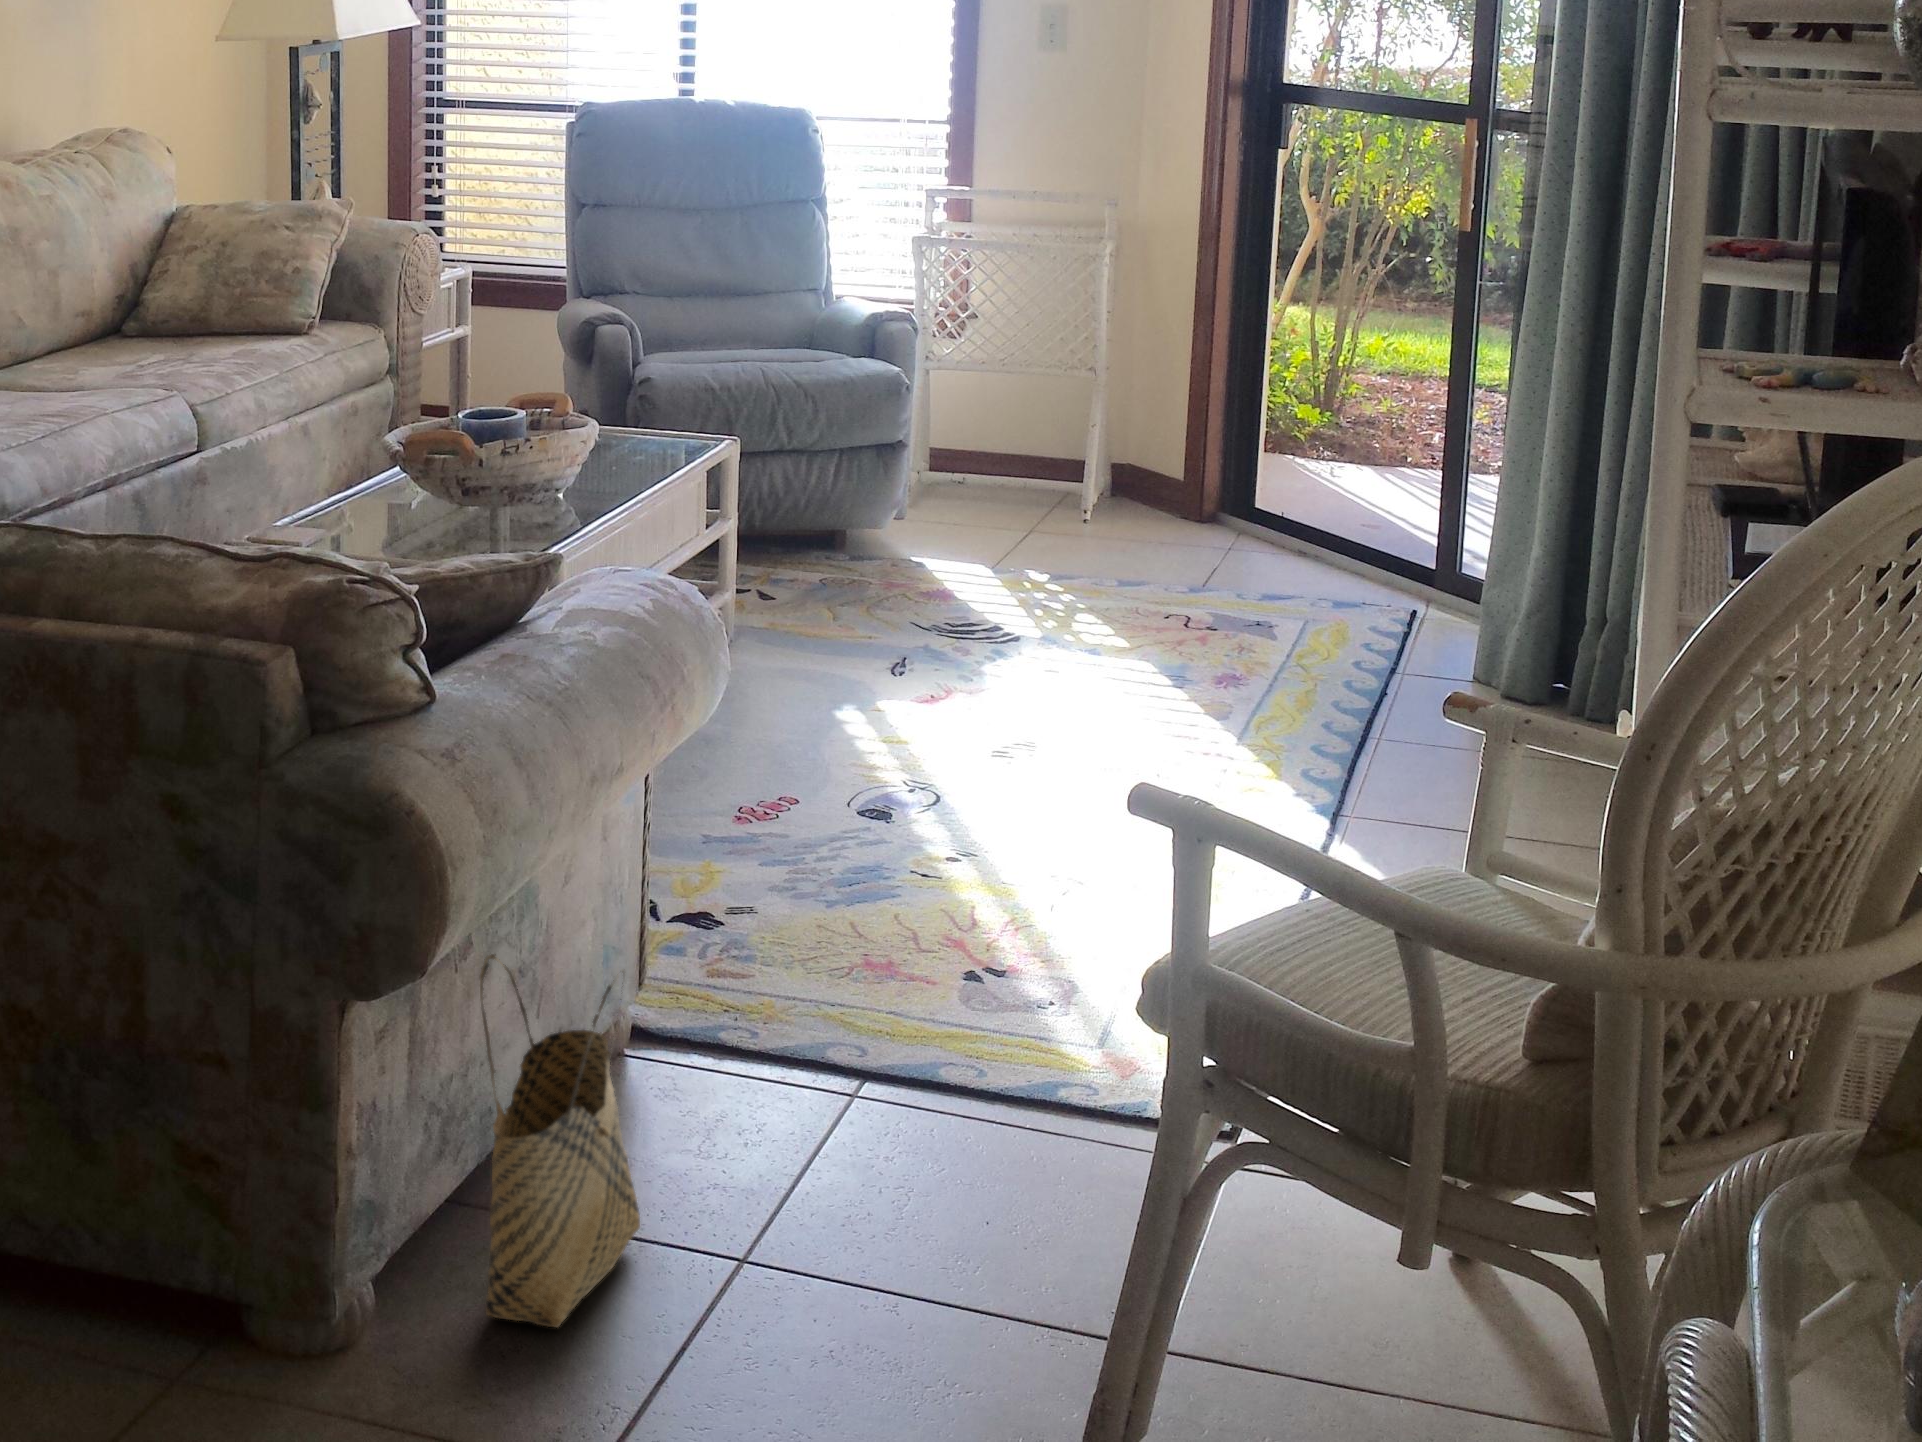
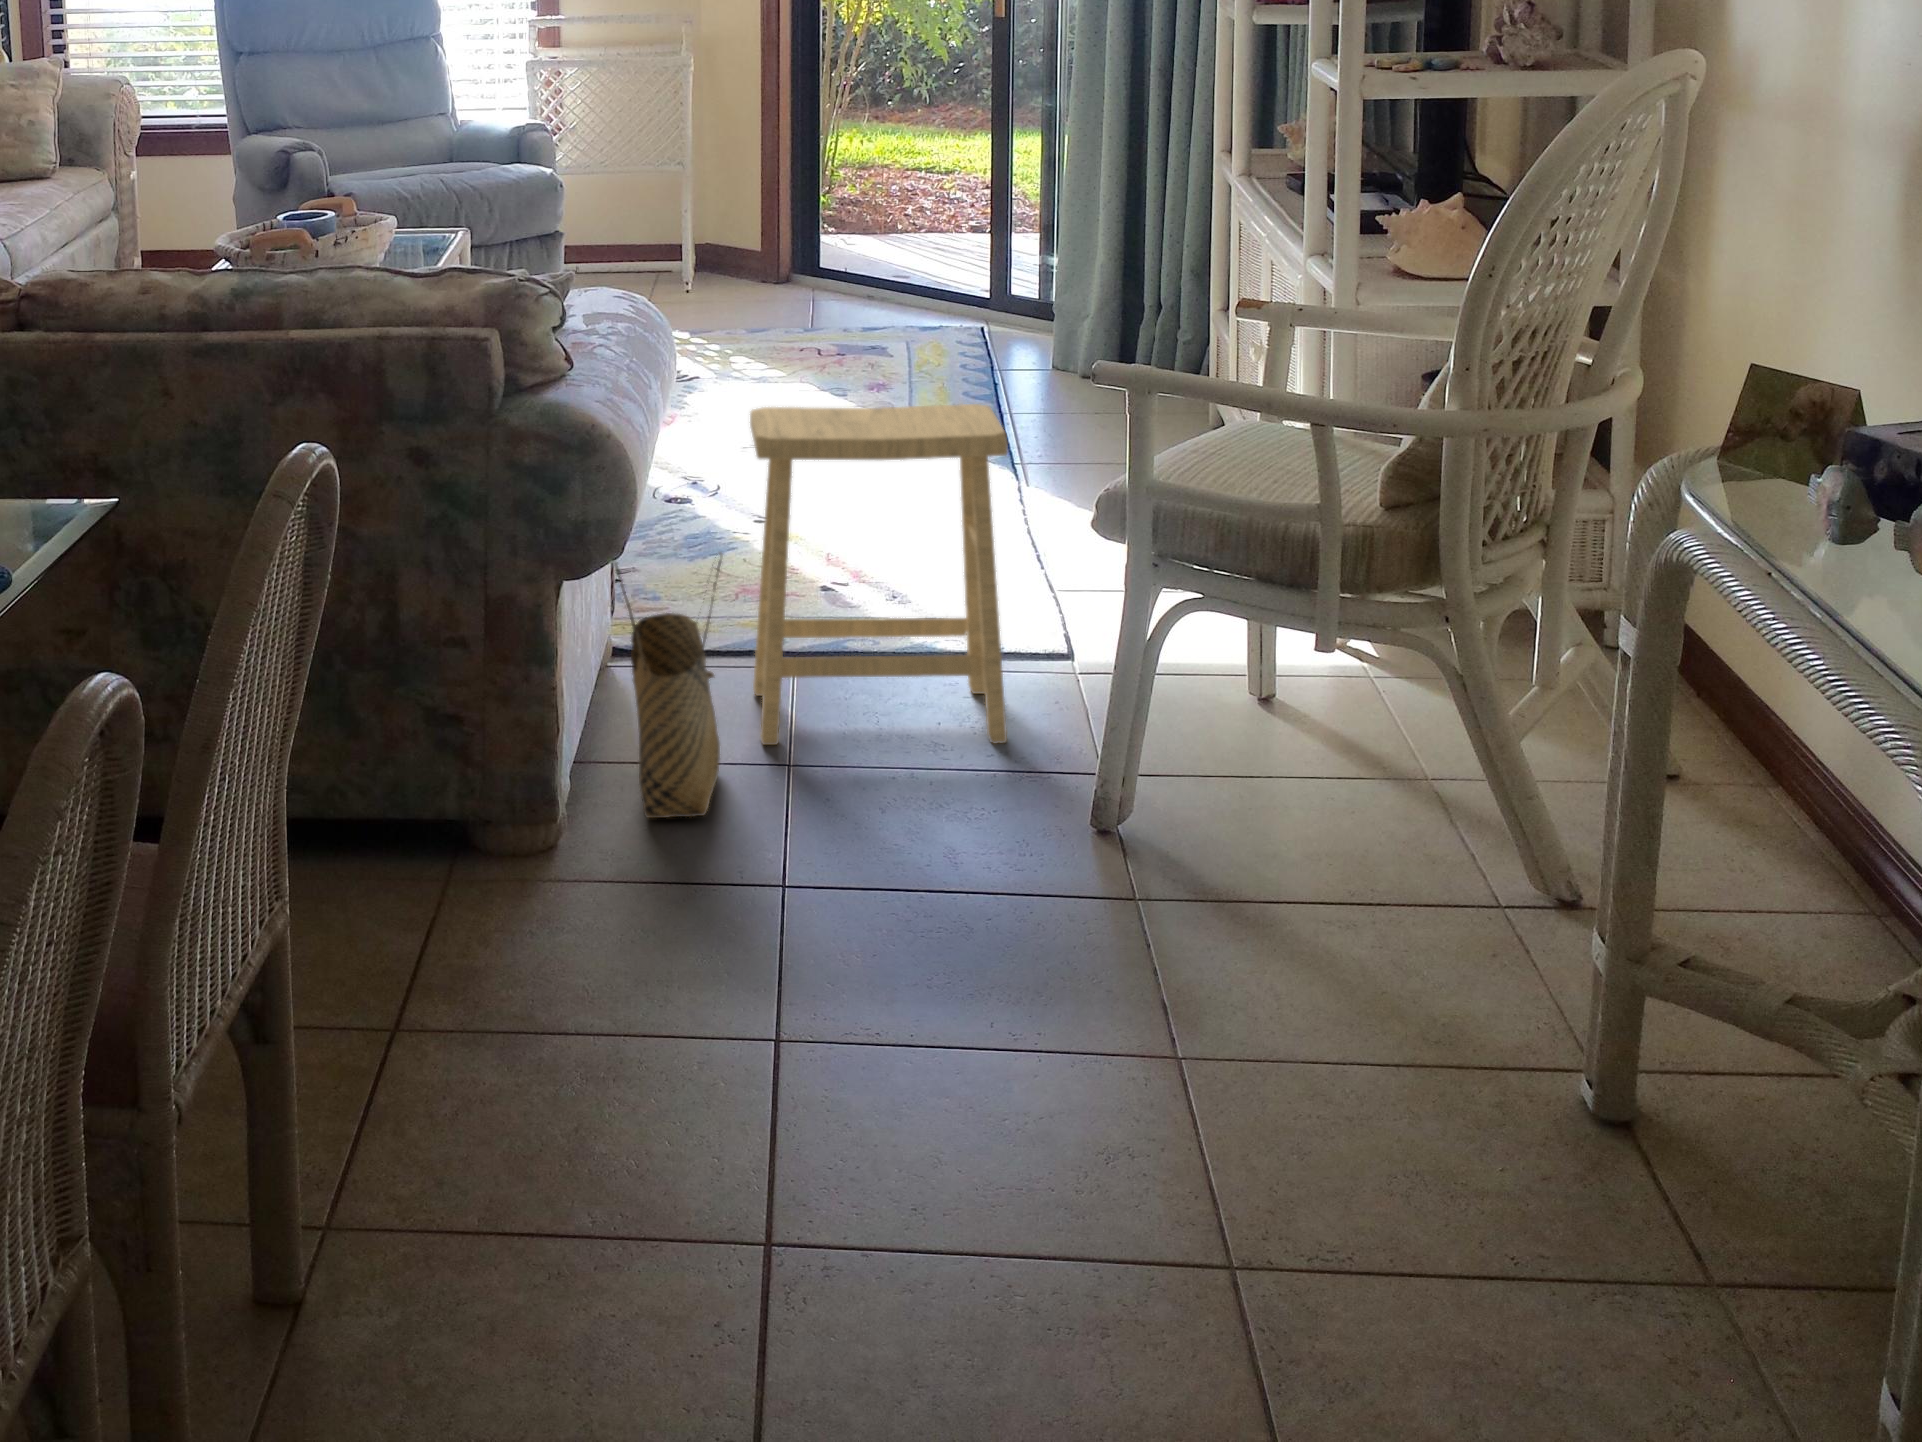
footstool: none [719,762,1083,1274] -> present [750,404,1008,745]

